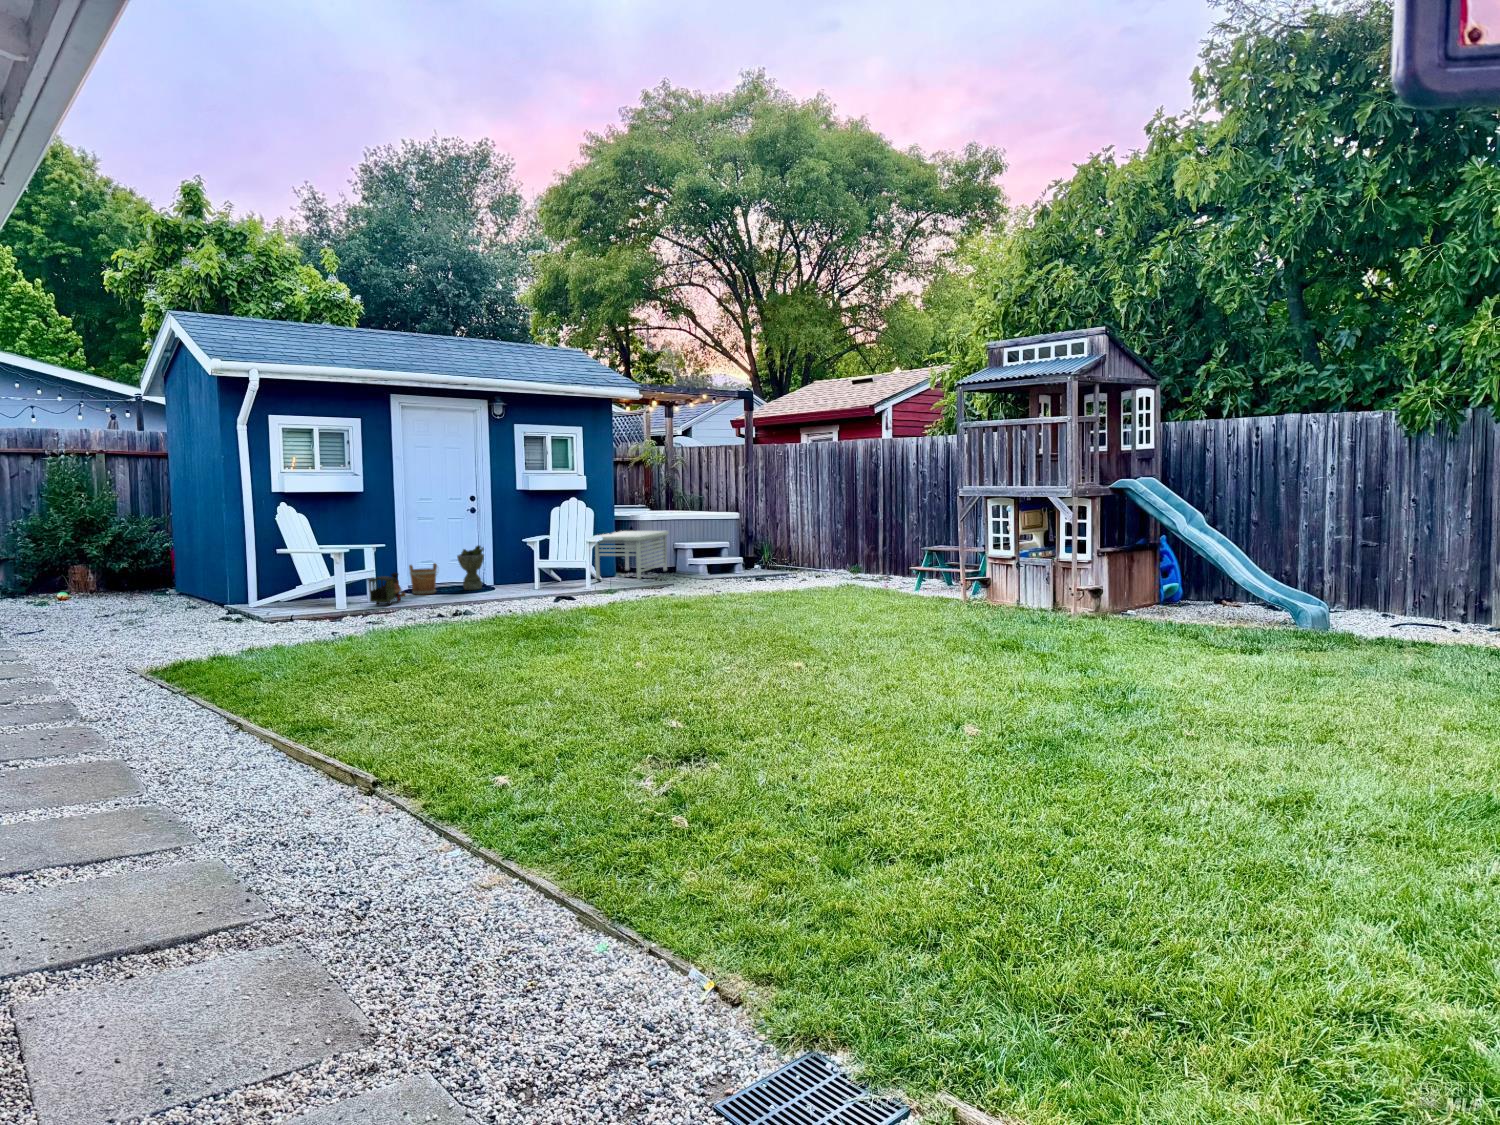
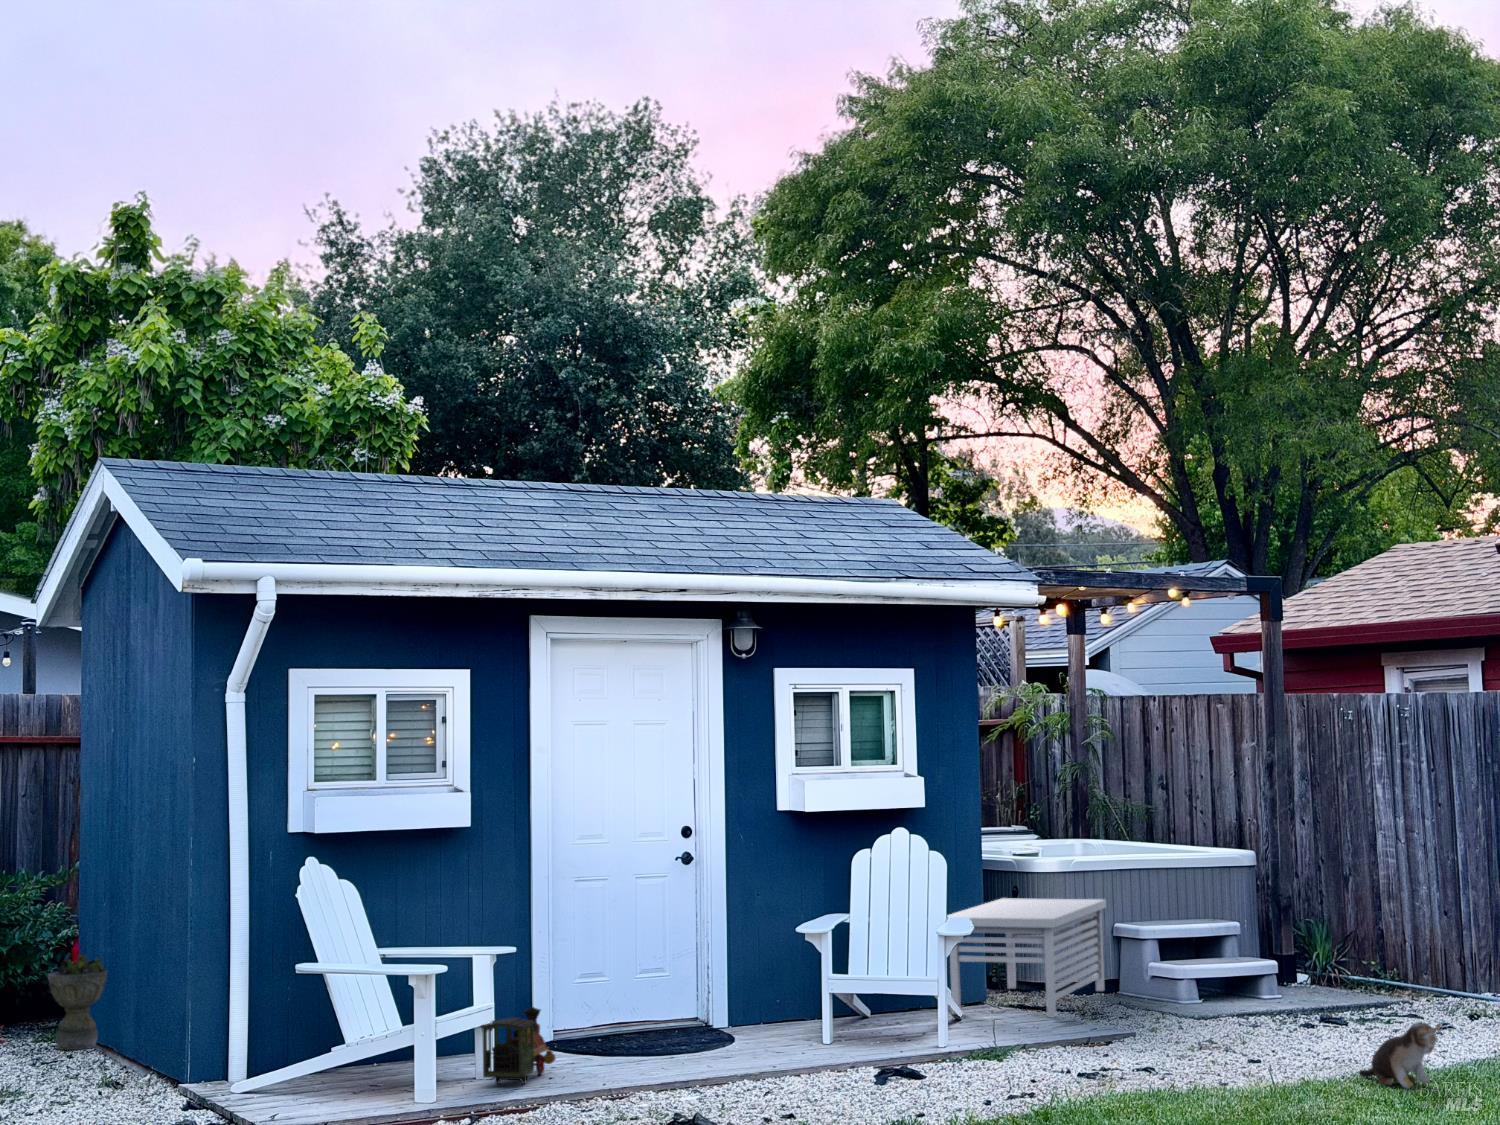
planter: present [457,546,484,590] -> present [48,955,107,1050]
bucket: present [409,563,438,595] -> none [557,981,619,1054]
plush toy: none [755,571,786,598] -> present [1360,1022,1442,1089]

